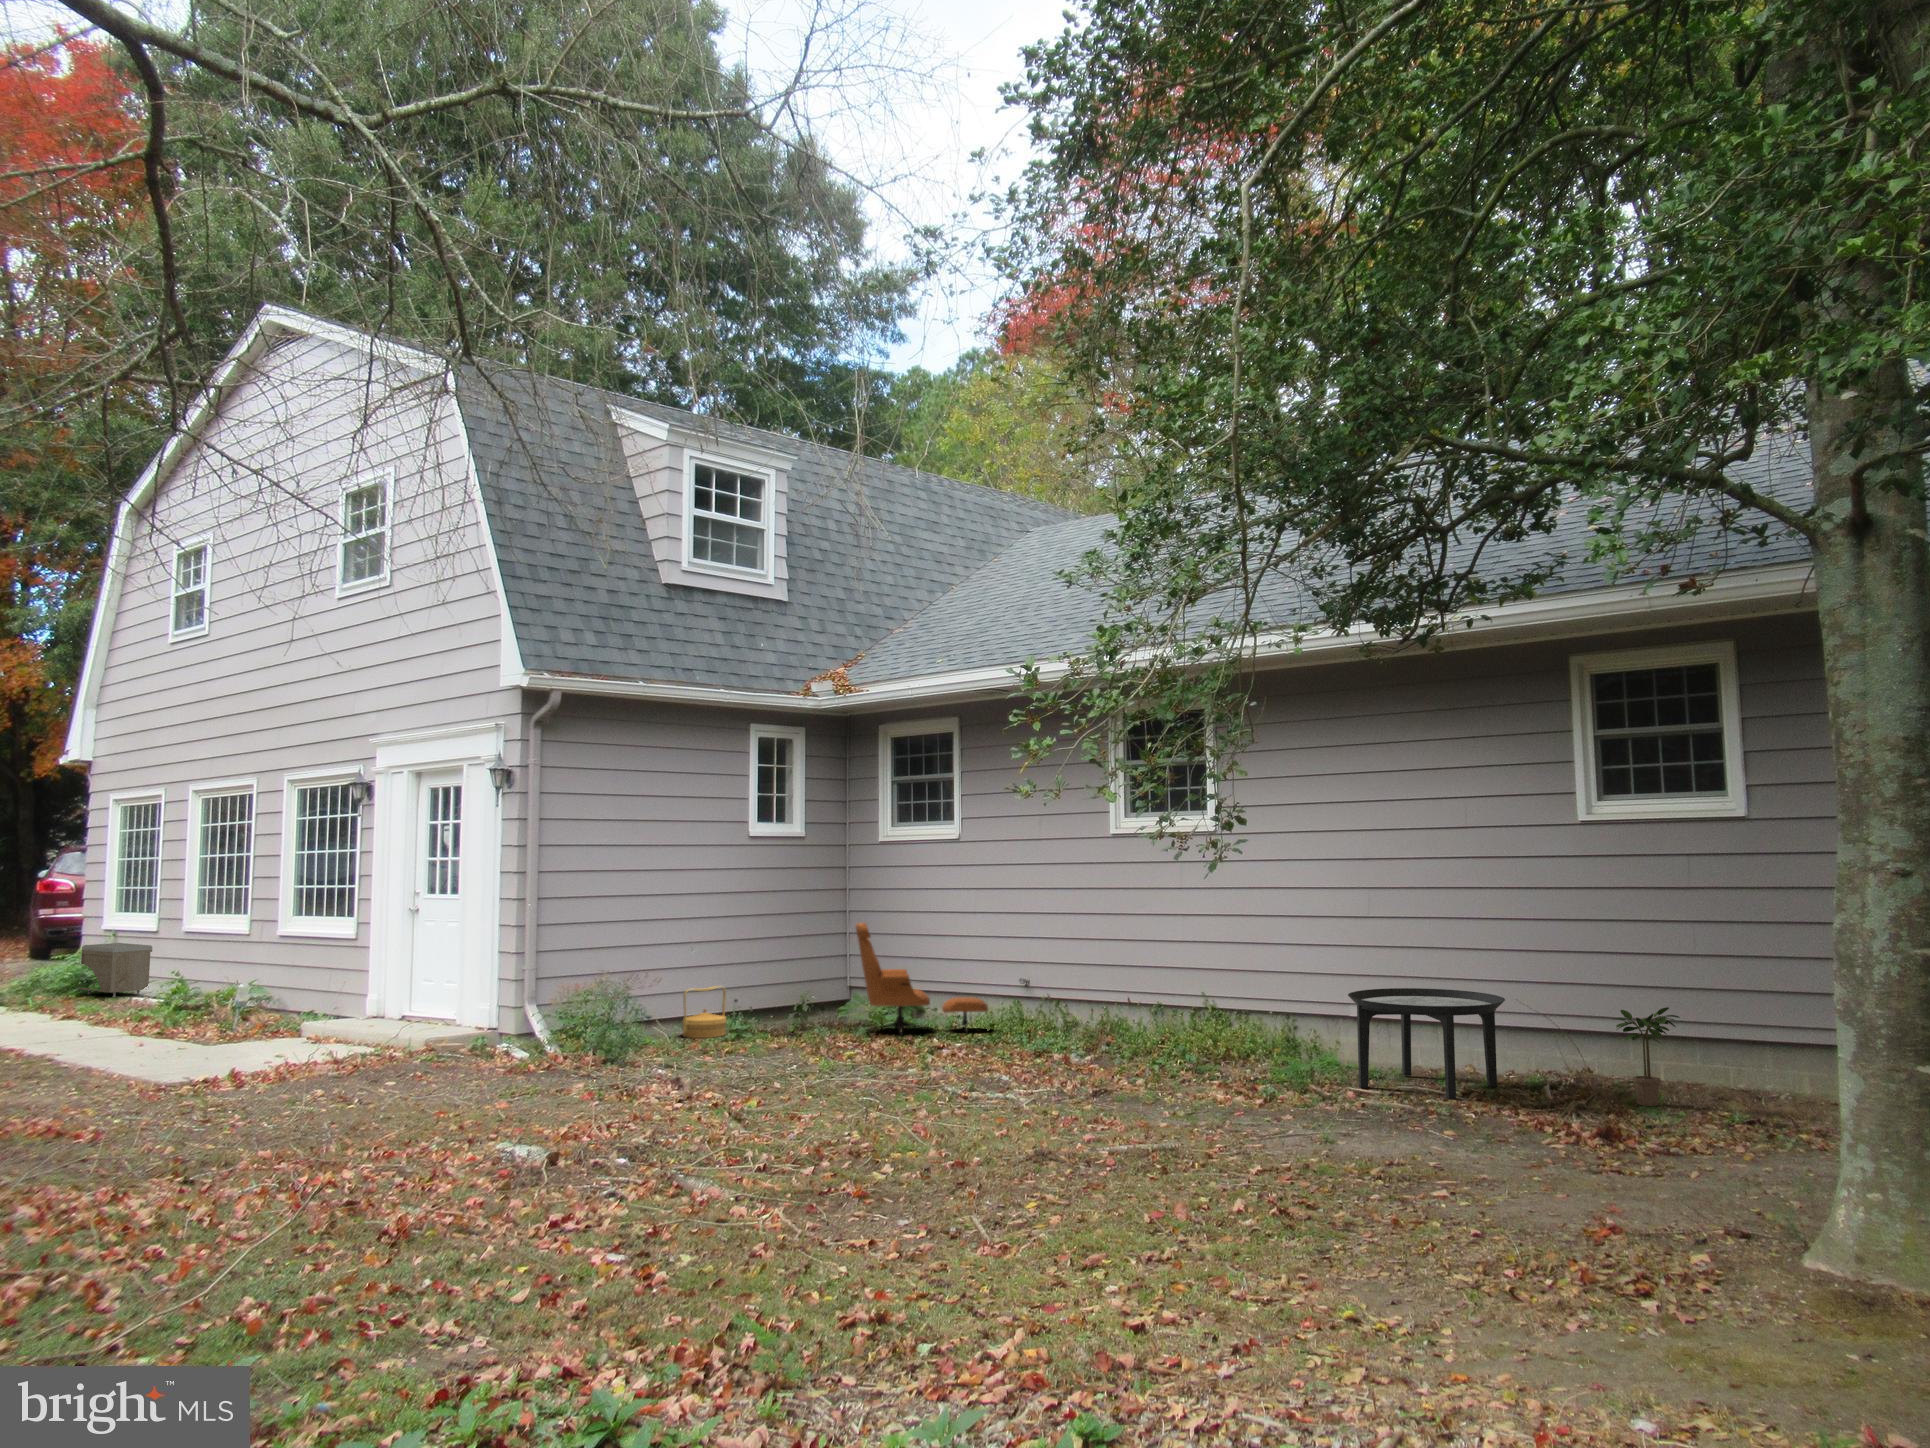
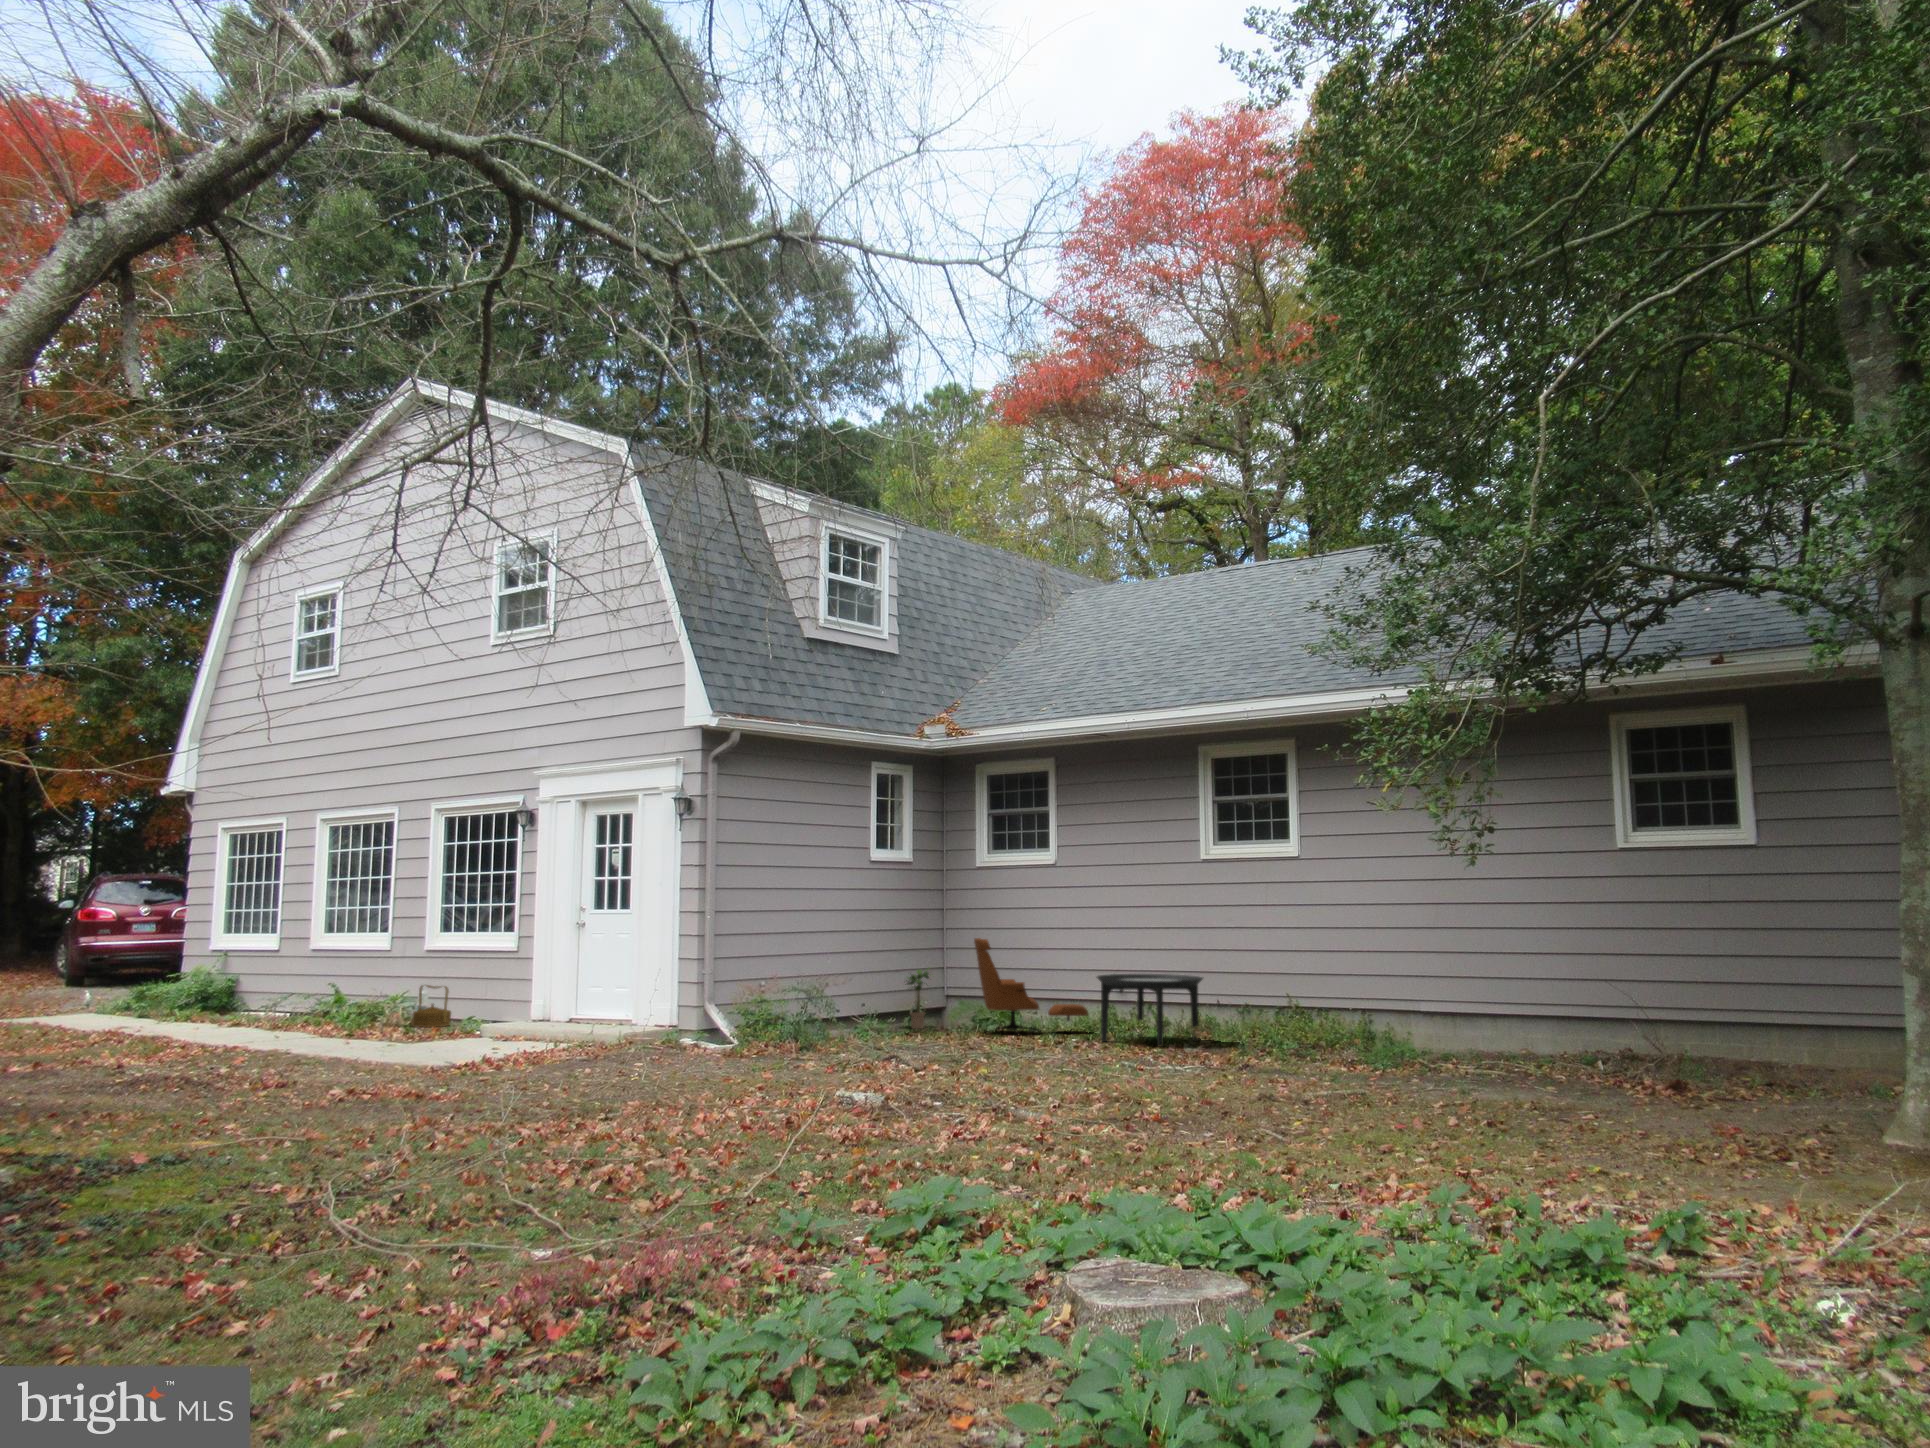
storage bench: present [79,943,152,997] -> none [199,961,272,1011]
woven basket: present [683,986,726,1038] -> present [412,985,451,1027]
round table: present [1348,988,1505,1099] -> present [1096,974,1203,1046]
potted plant: present [1614,1007,1680,1106] -> present [906,969,929,1029]

